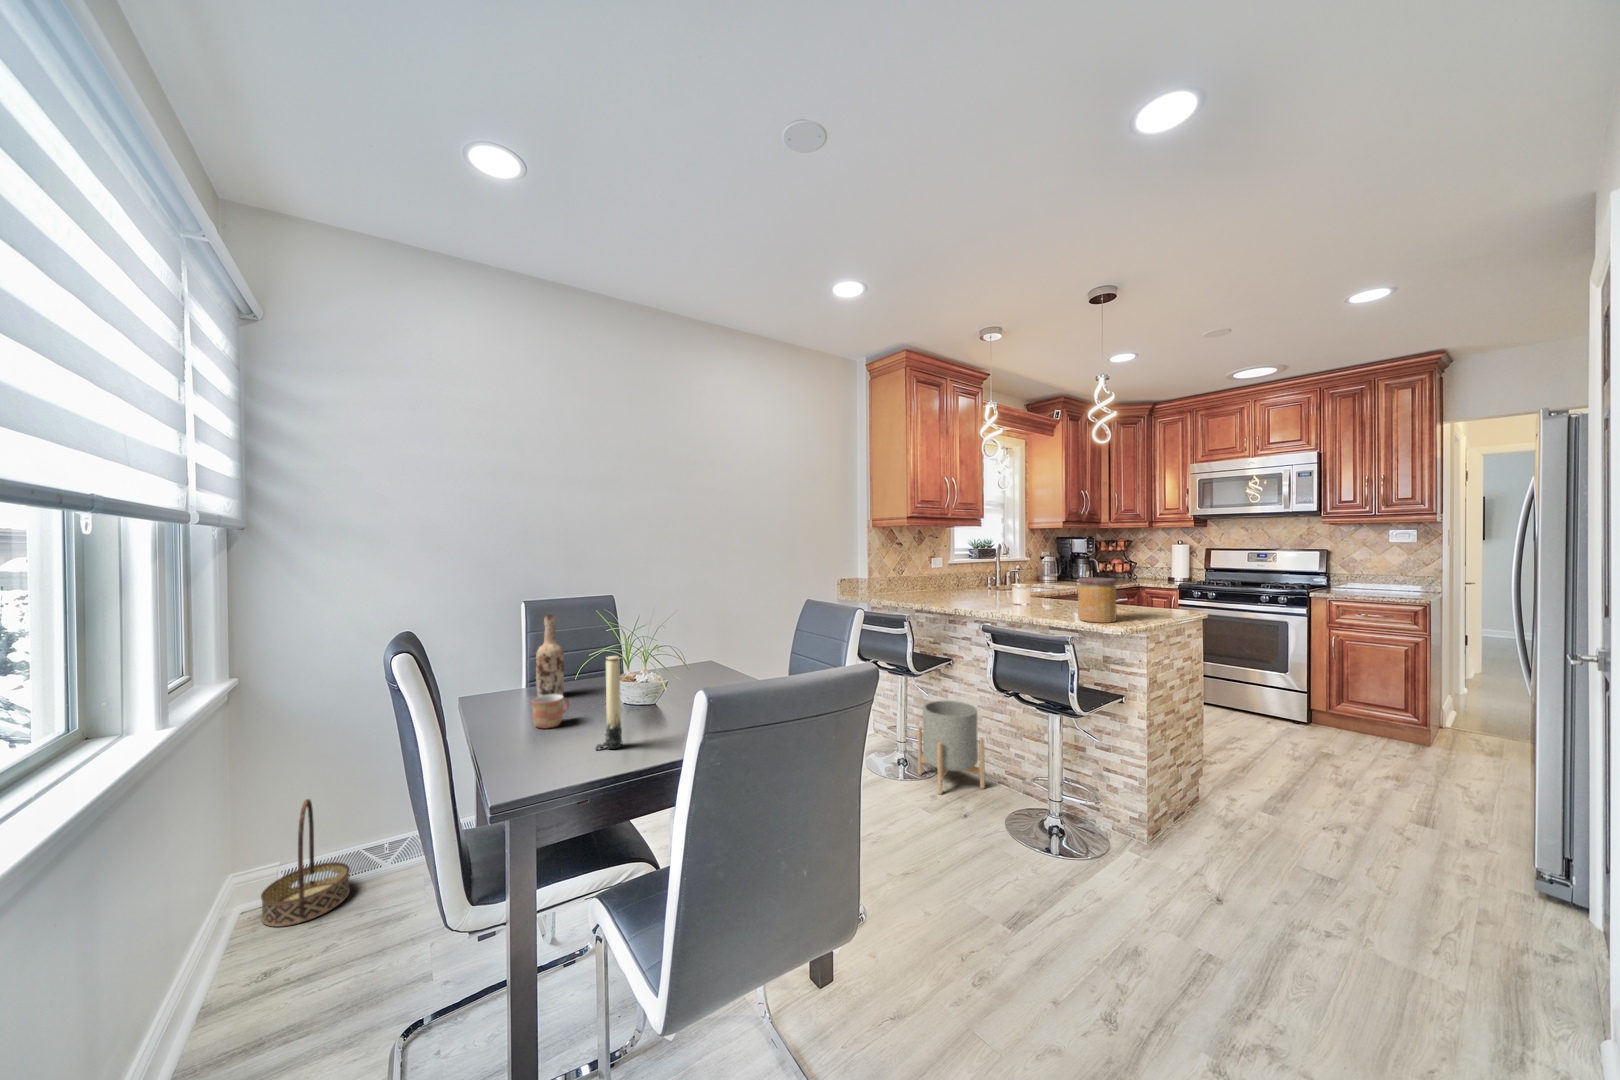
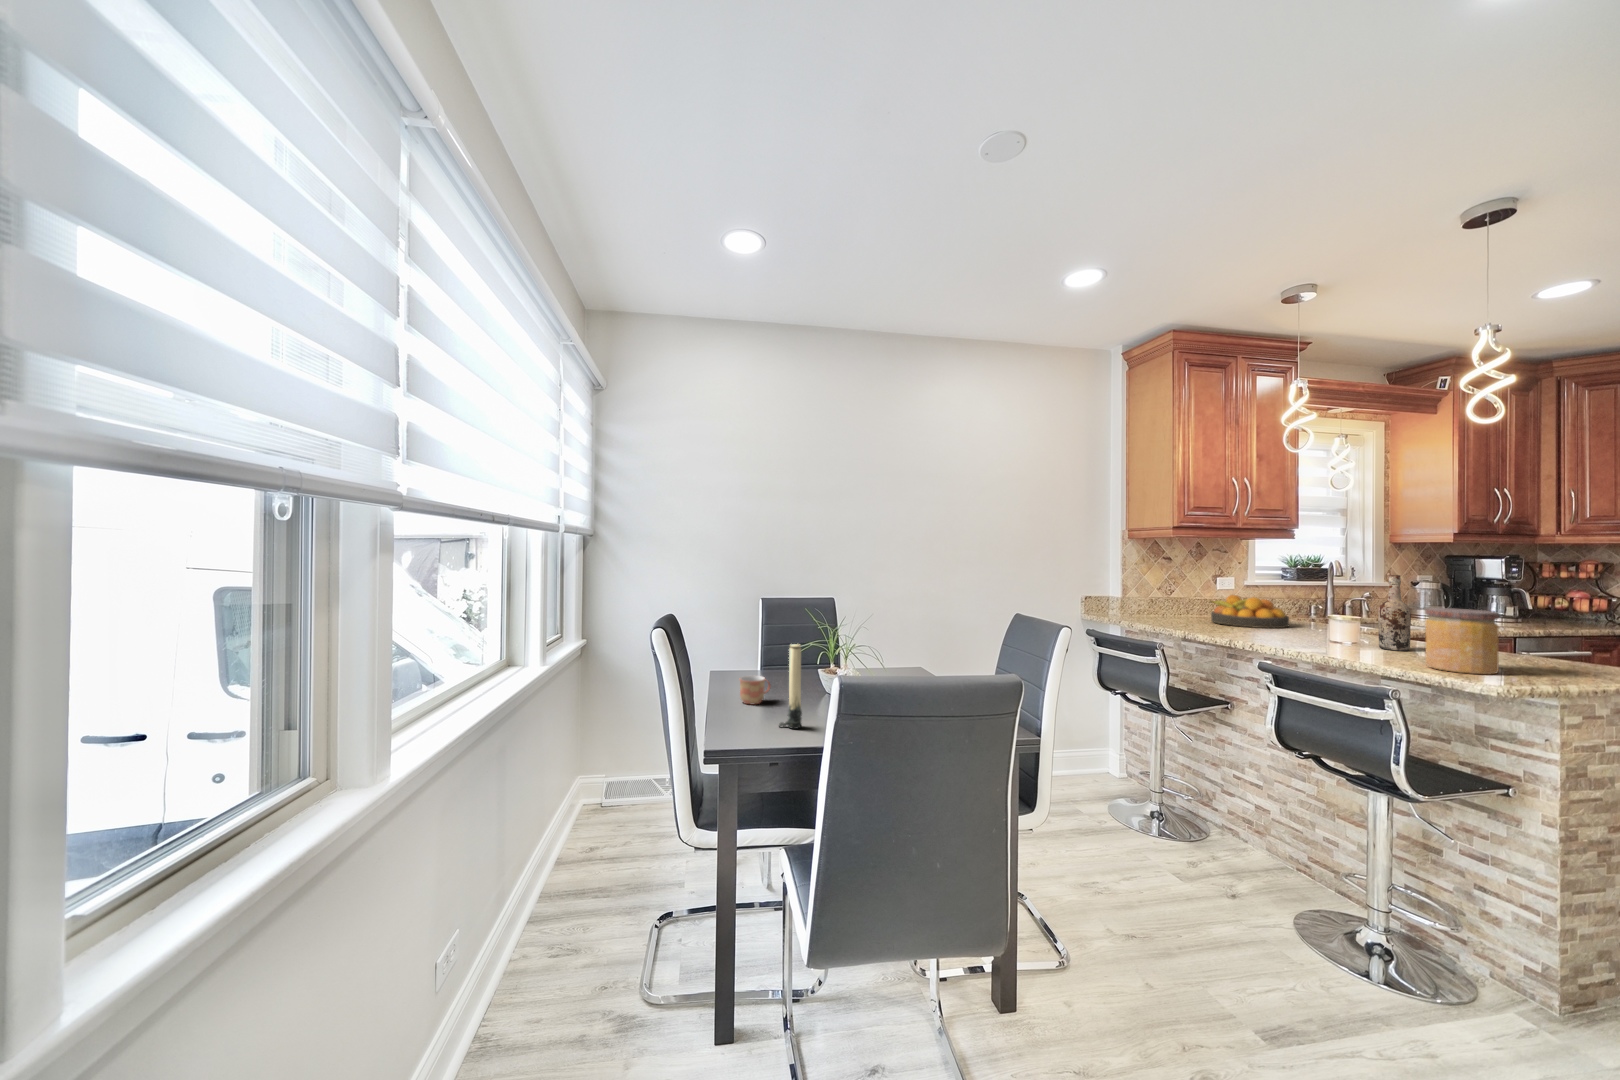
fruit bowl: none [930,573,982,598] -> present [1211,595,1289,628]
wine bottle: present [536,615,564,697] -> present [1378,575,1411,651]
planter: present [918,701,985,795] -> none [1177,751,1273,875]
basket: present [261,799,350,927] -> none [572,738,627,832]

